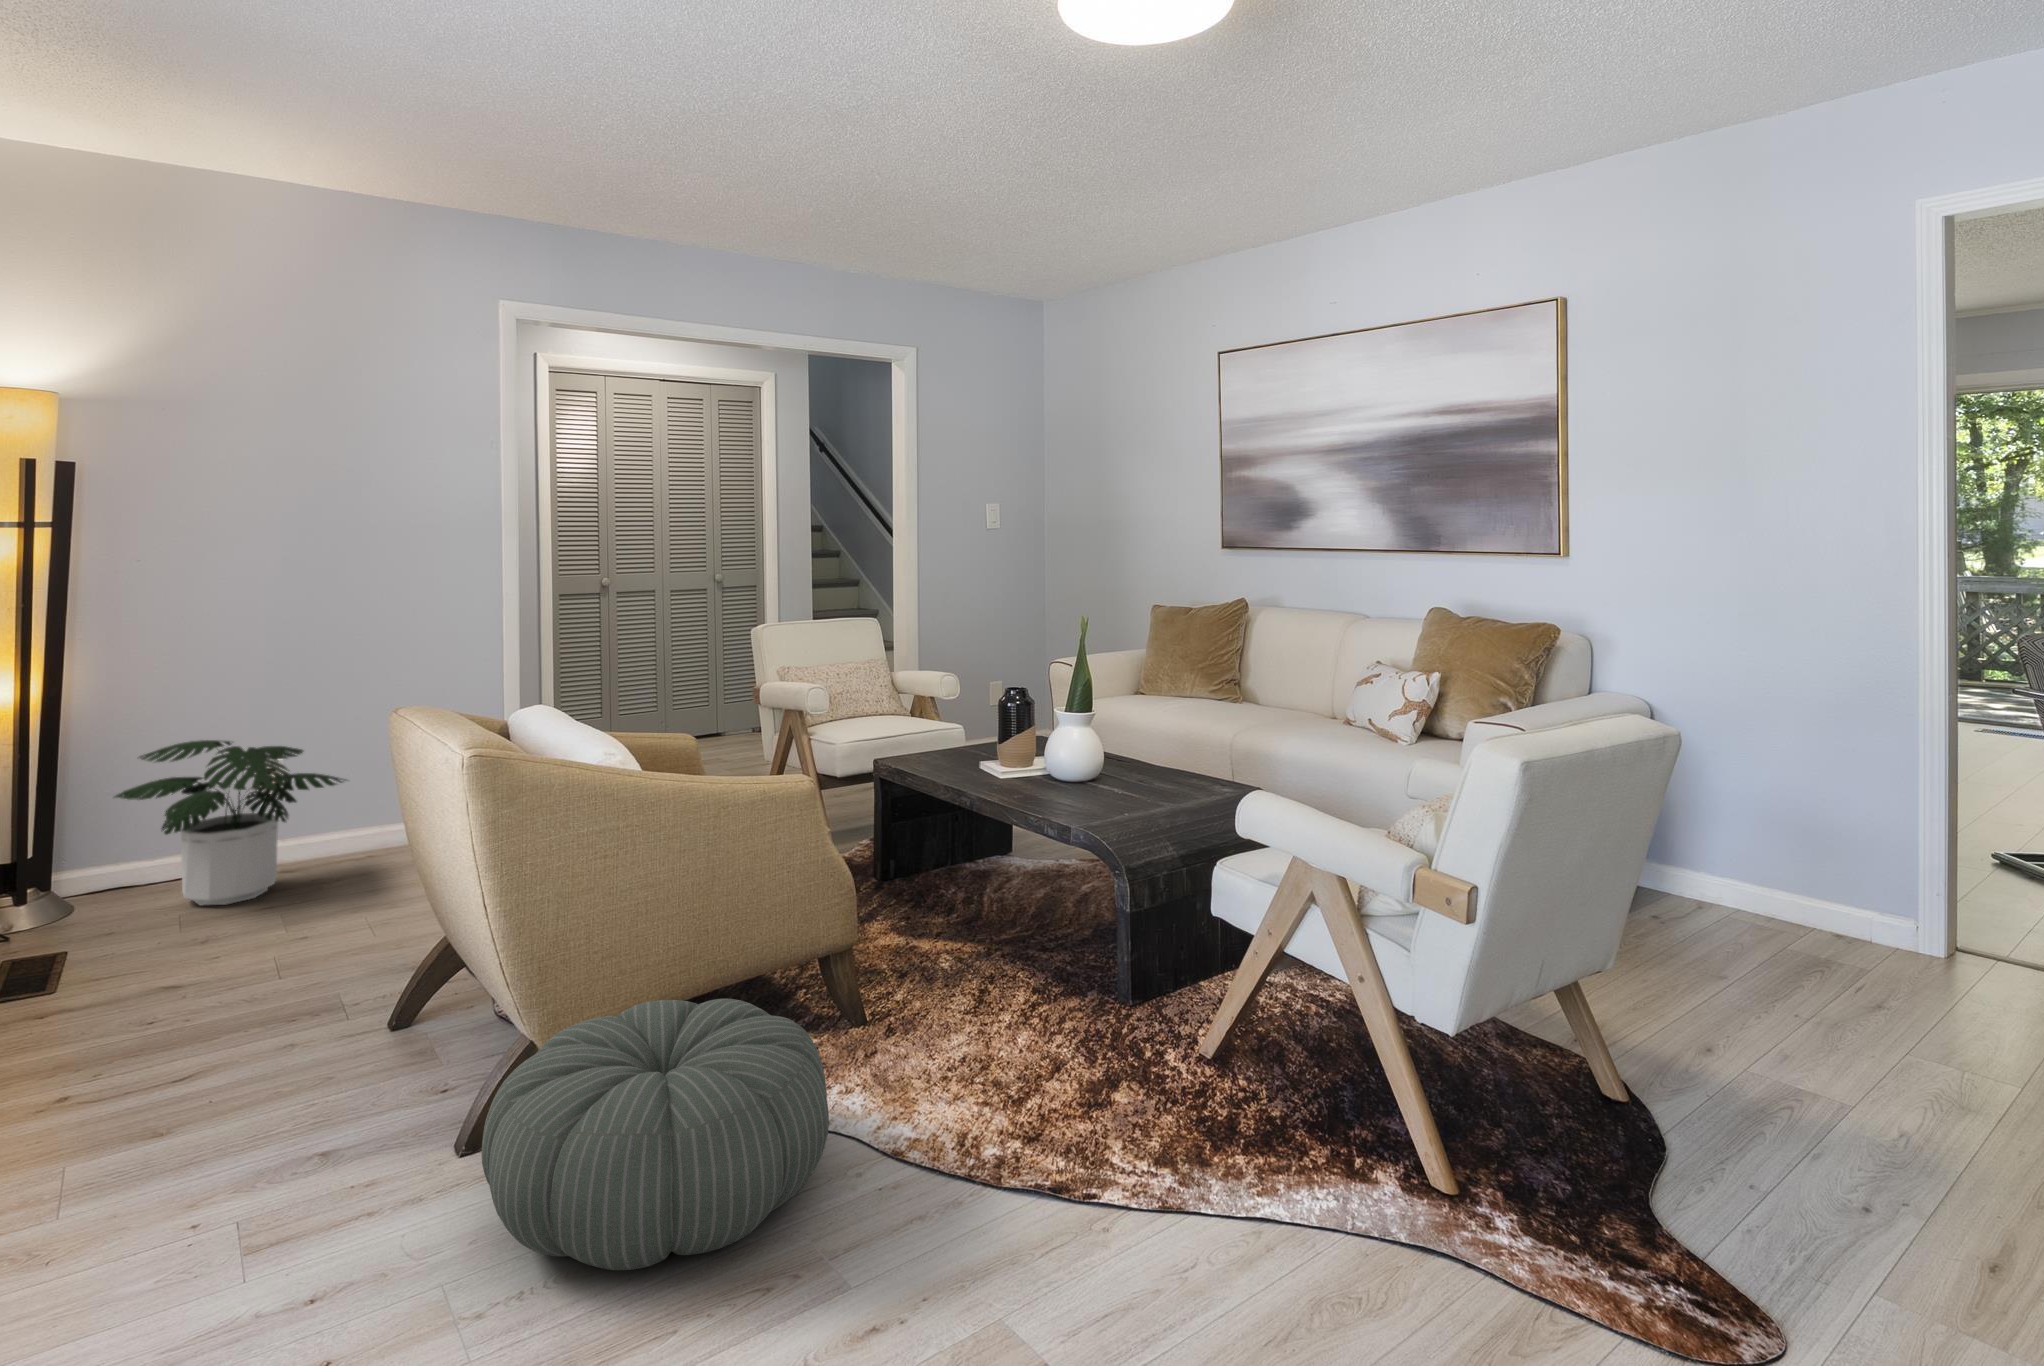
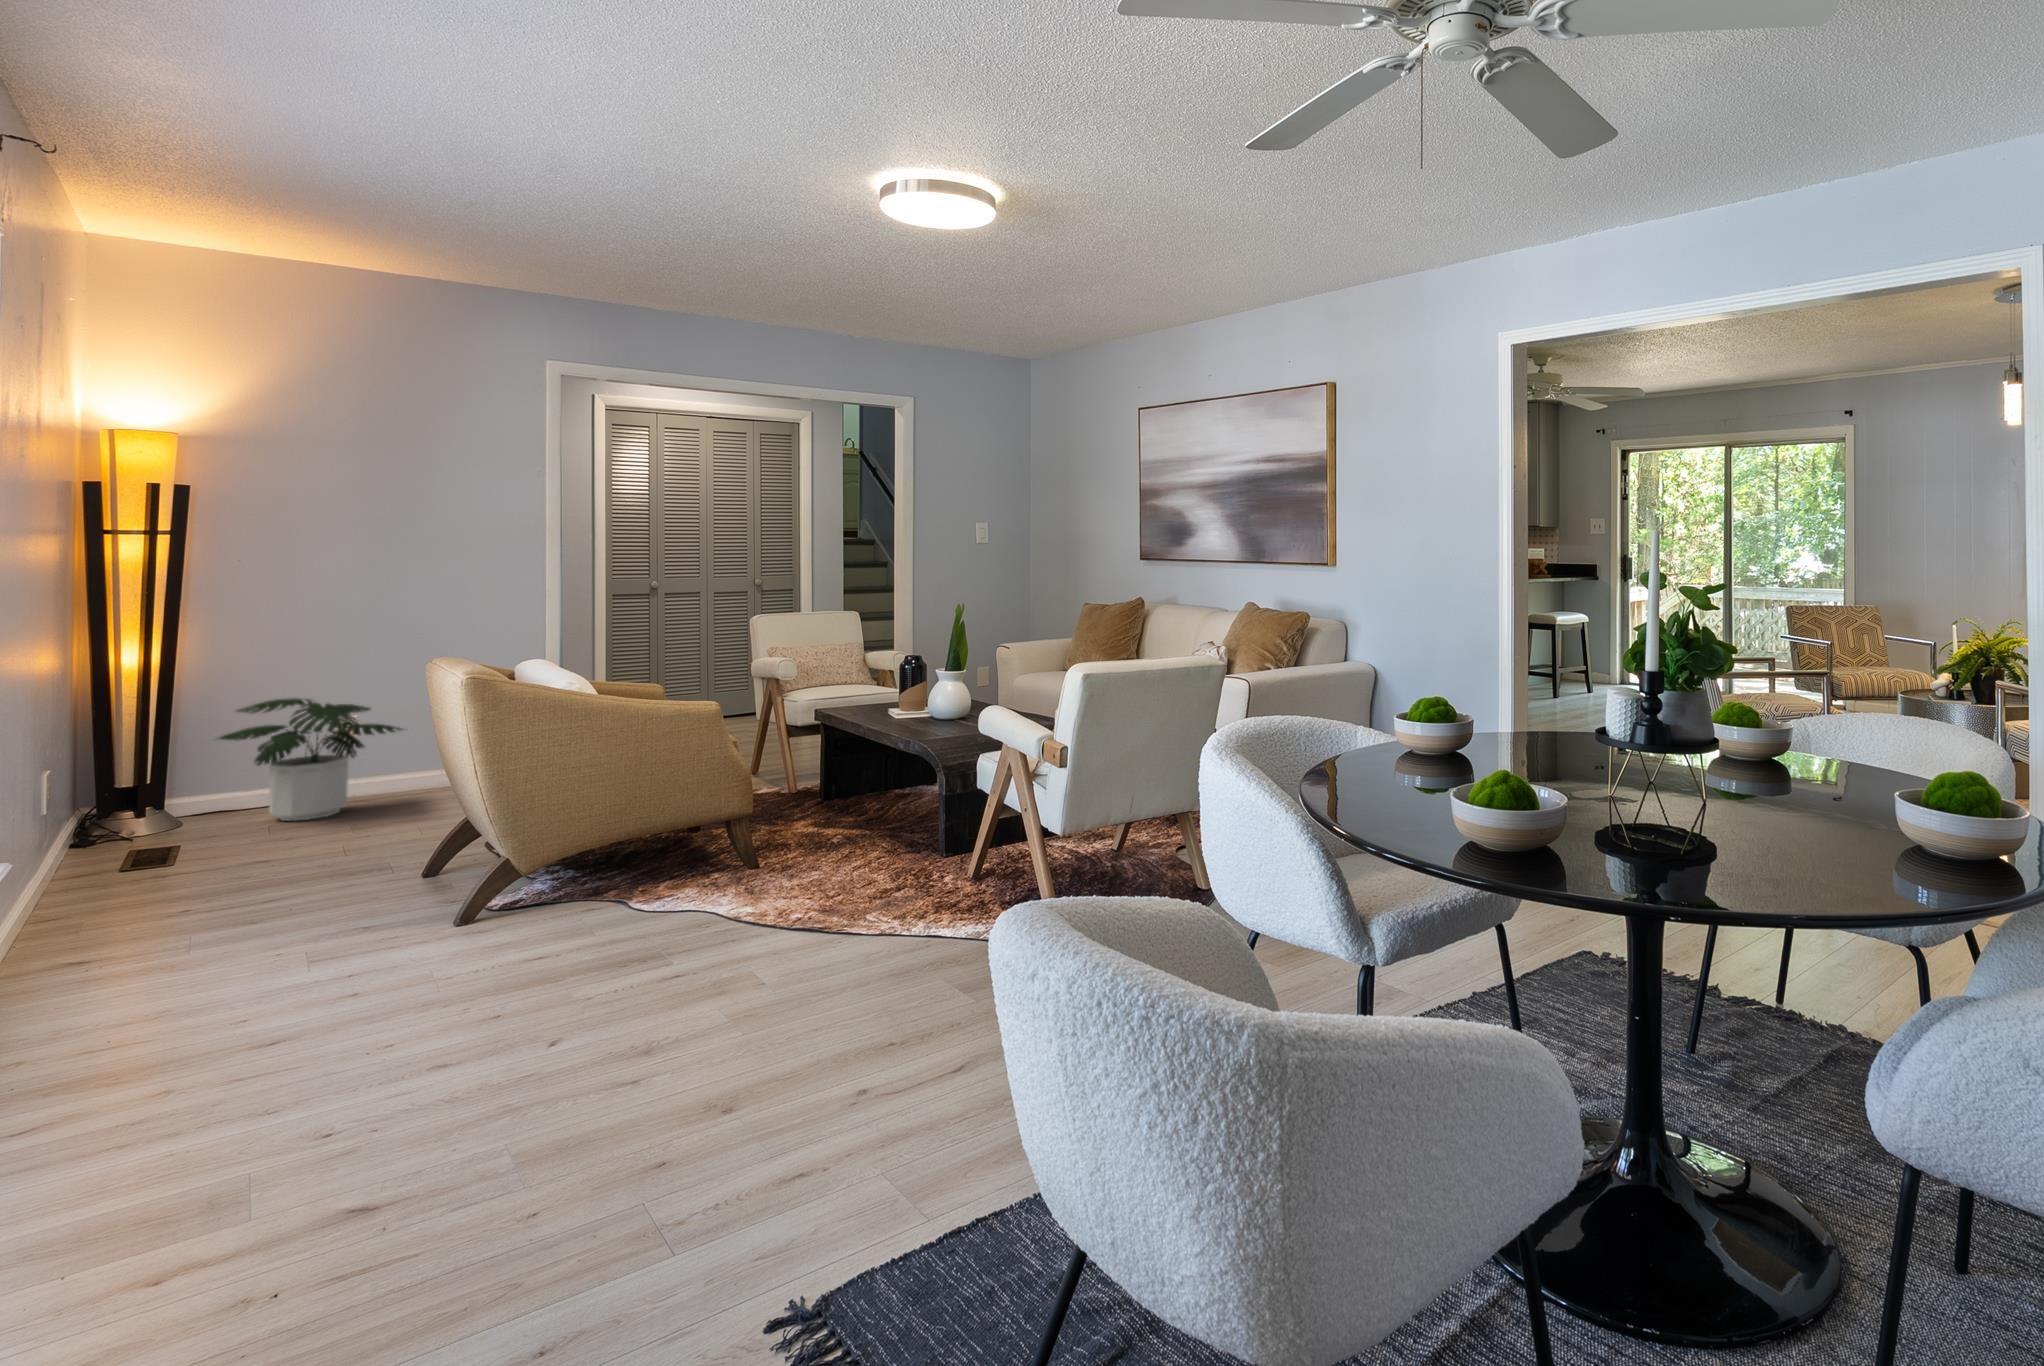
pouf: present [482,999,829,1270] -> none [462,832,691,958]

